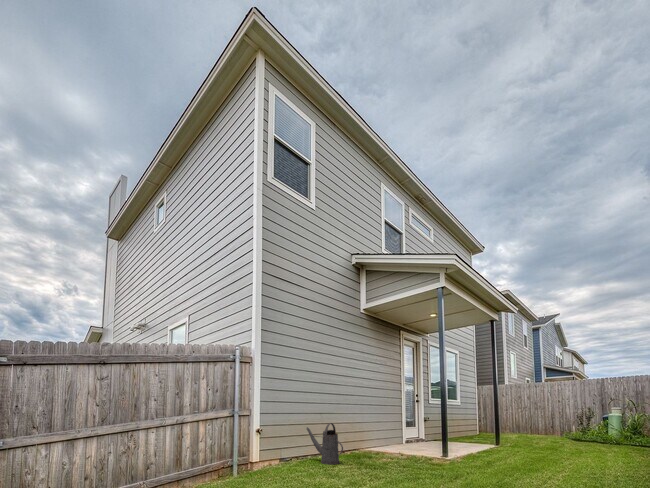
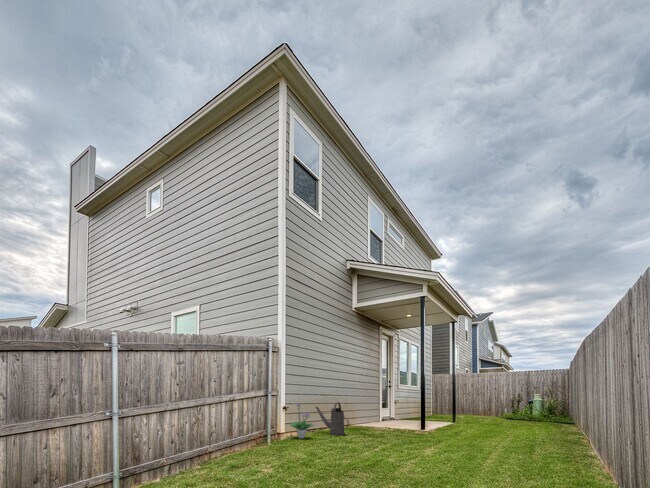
potted plant: none [265,424,295,469] -> present [290,402,313,439]

